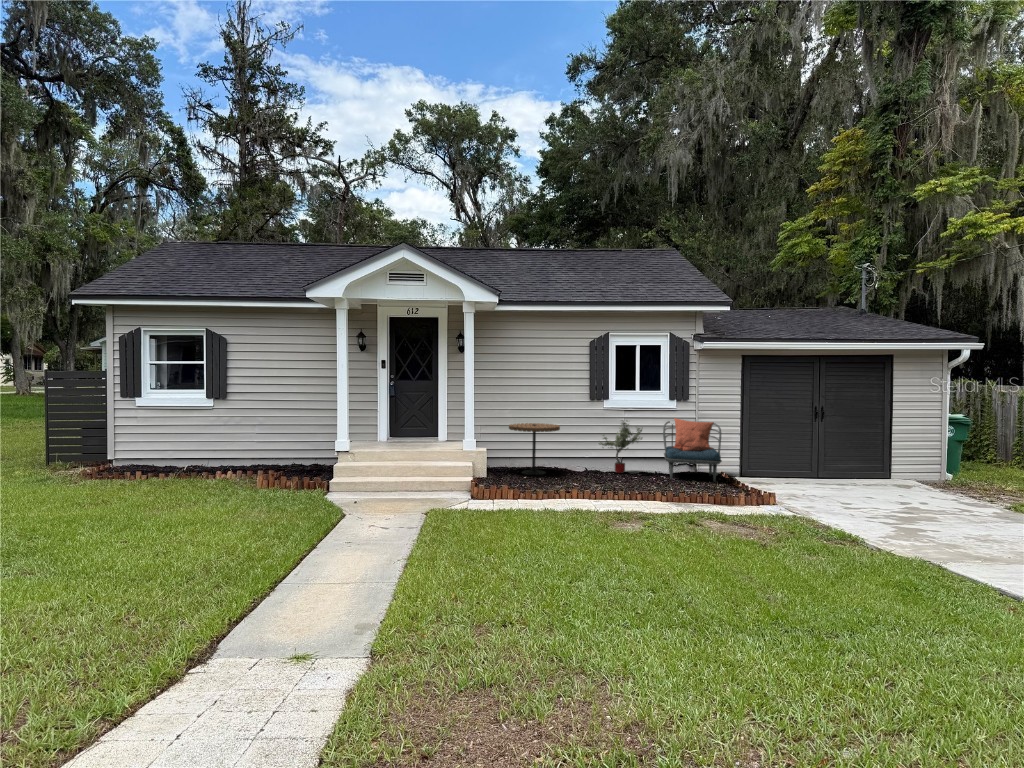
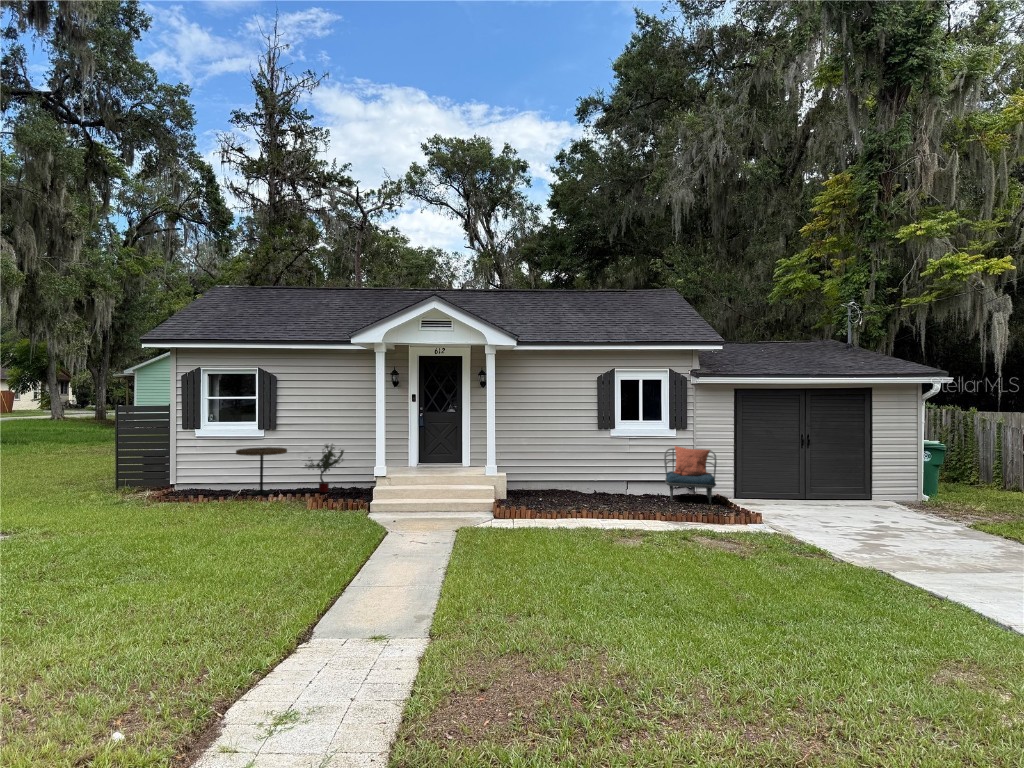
potted tree: present [599,420,642,474] -> present [305,444,344,493]
side table: present [509,423,560,475] -> present [236,447,287,495]

